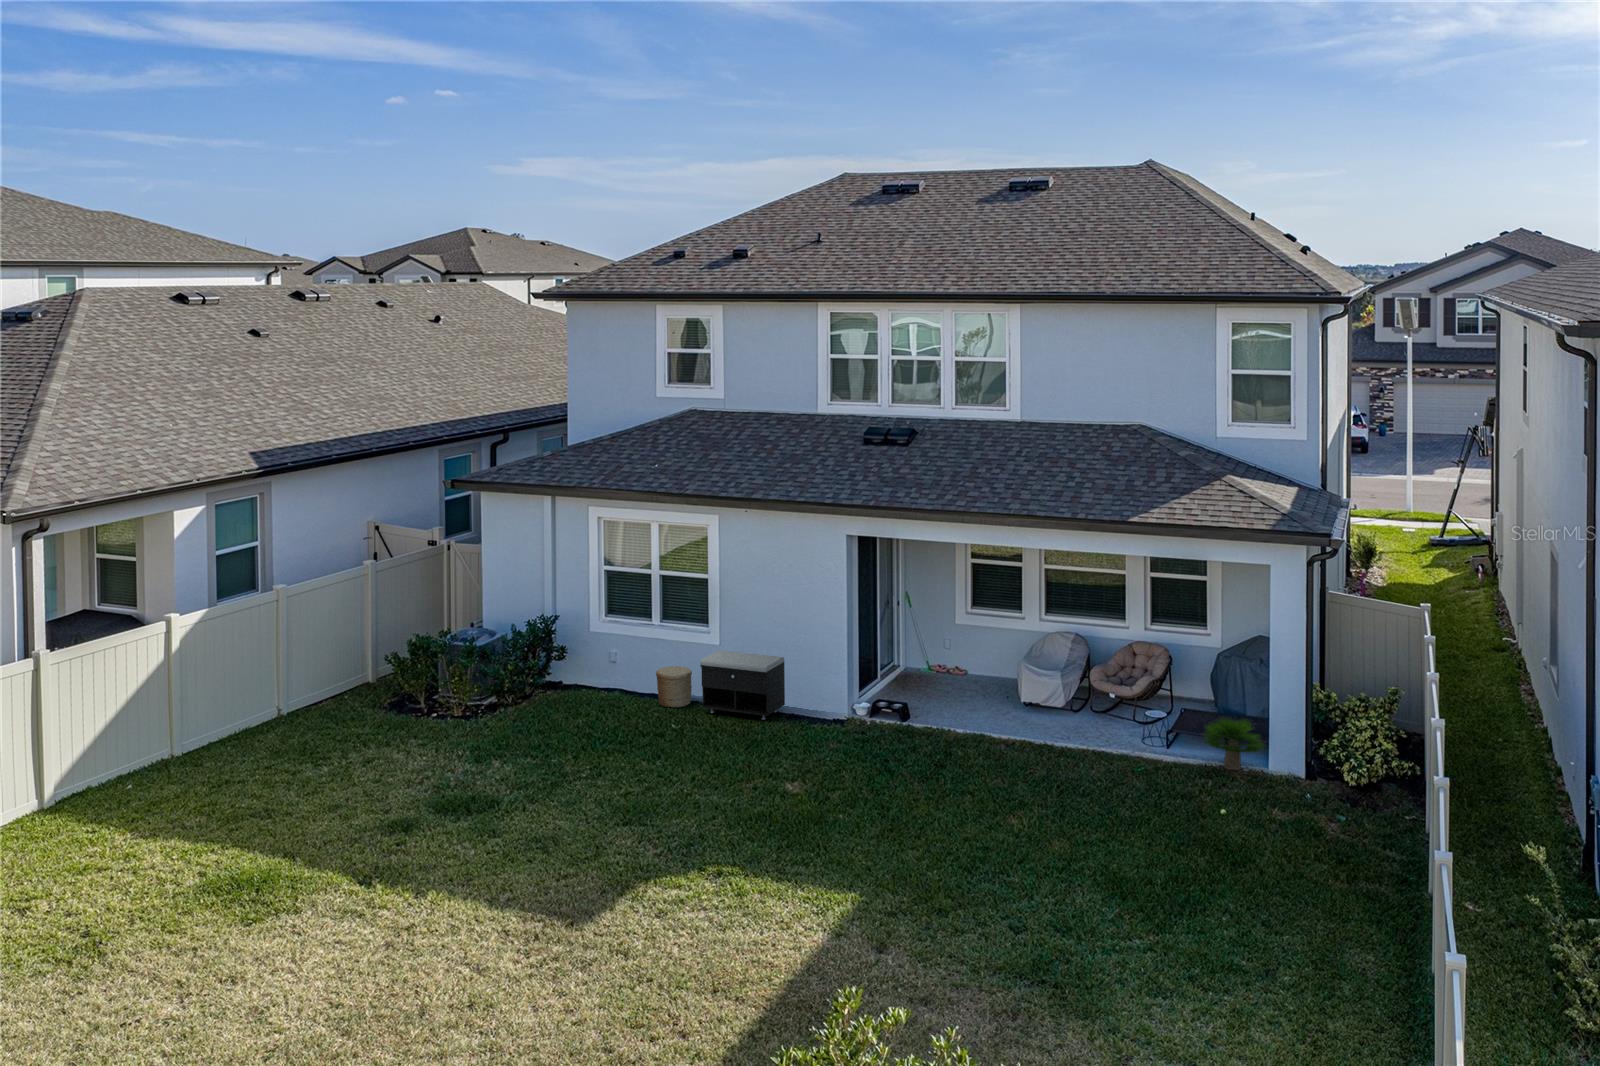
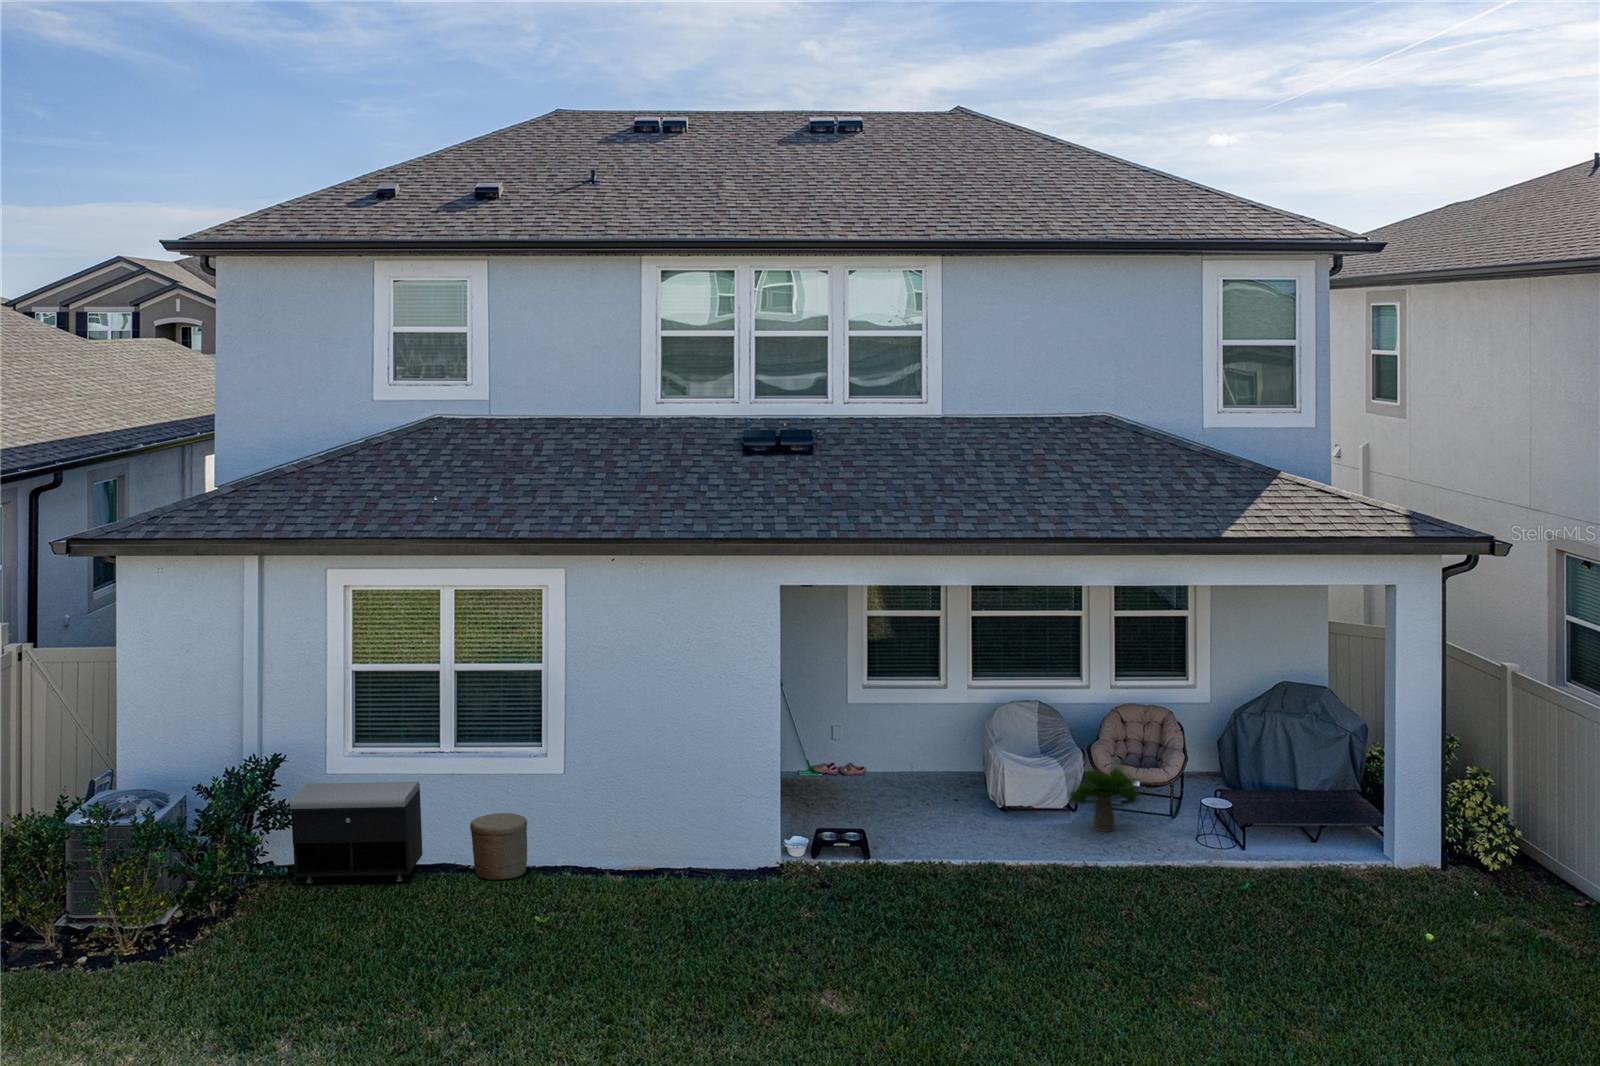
storage bench: present [700,650,785,720] -> present [290,782,423,883]
potted plant: present [1205,719,1263,770] -> present [1069,767,1140,832]

